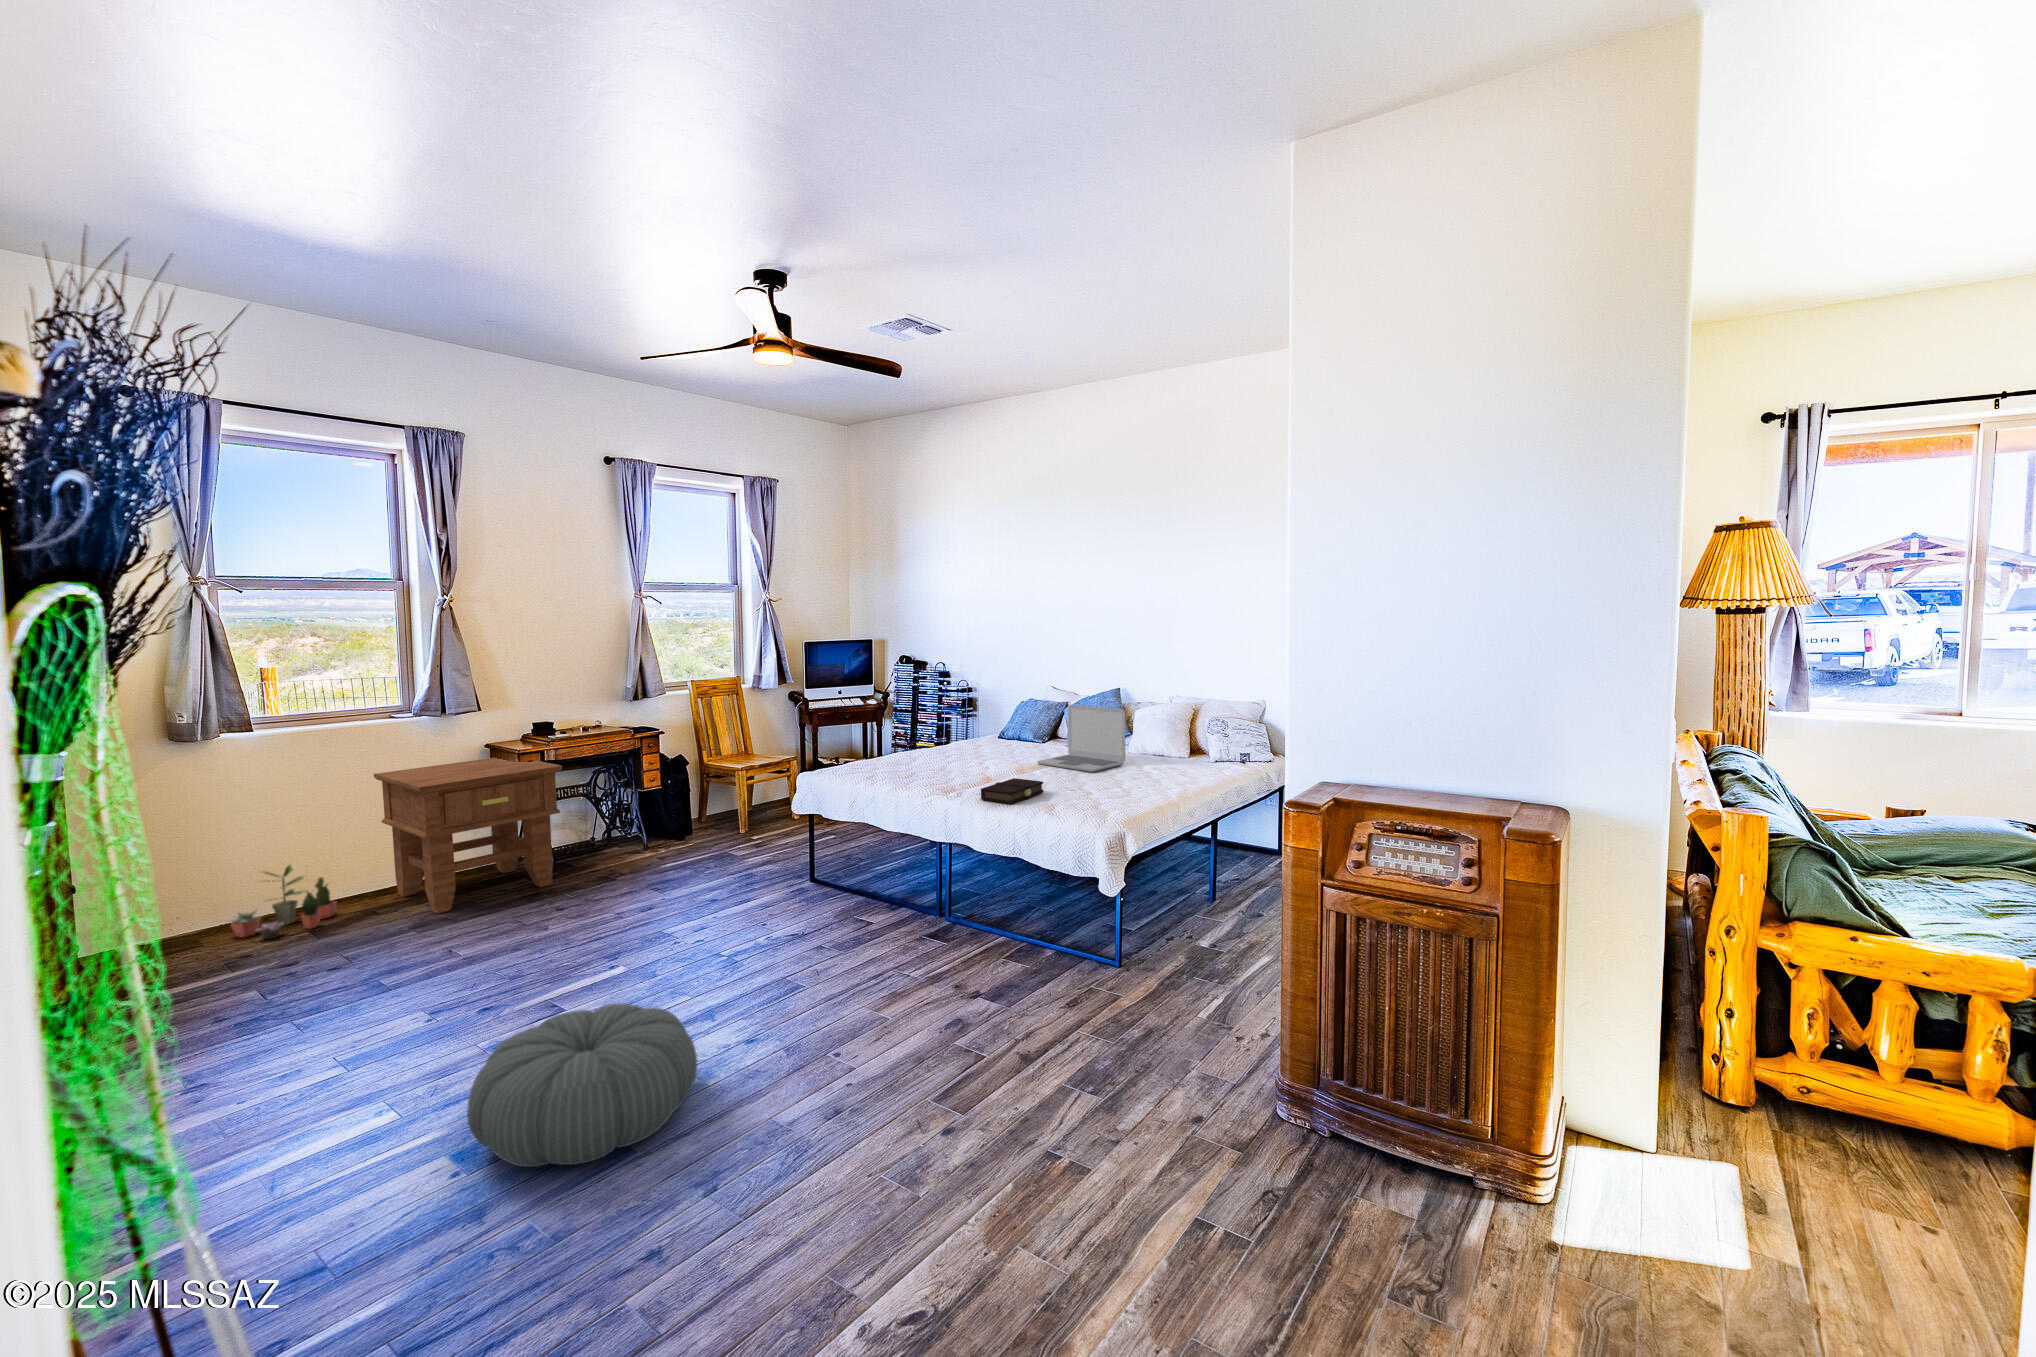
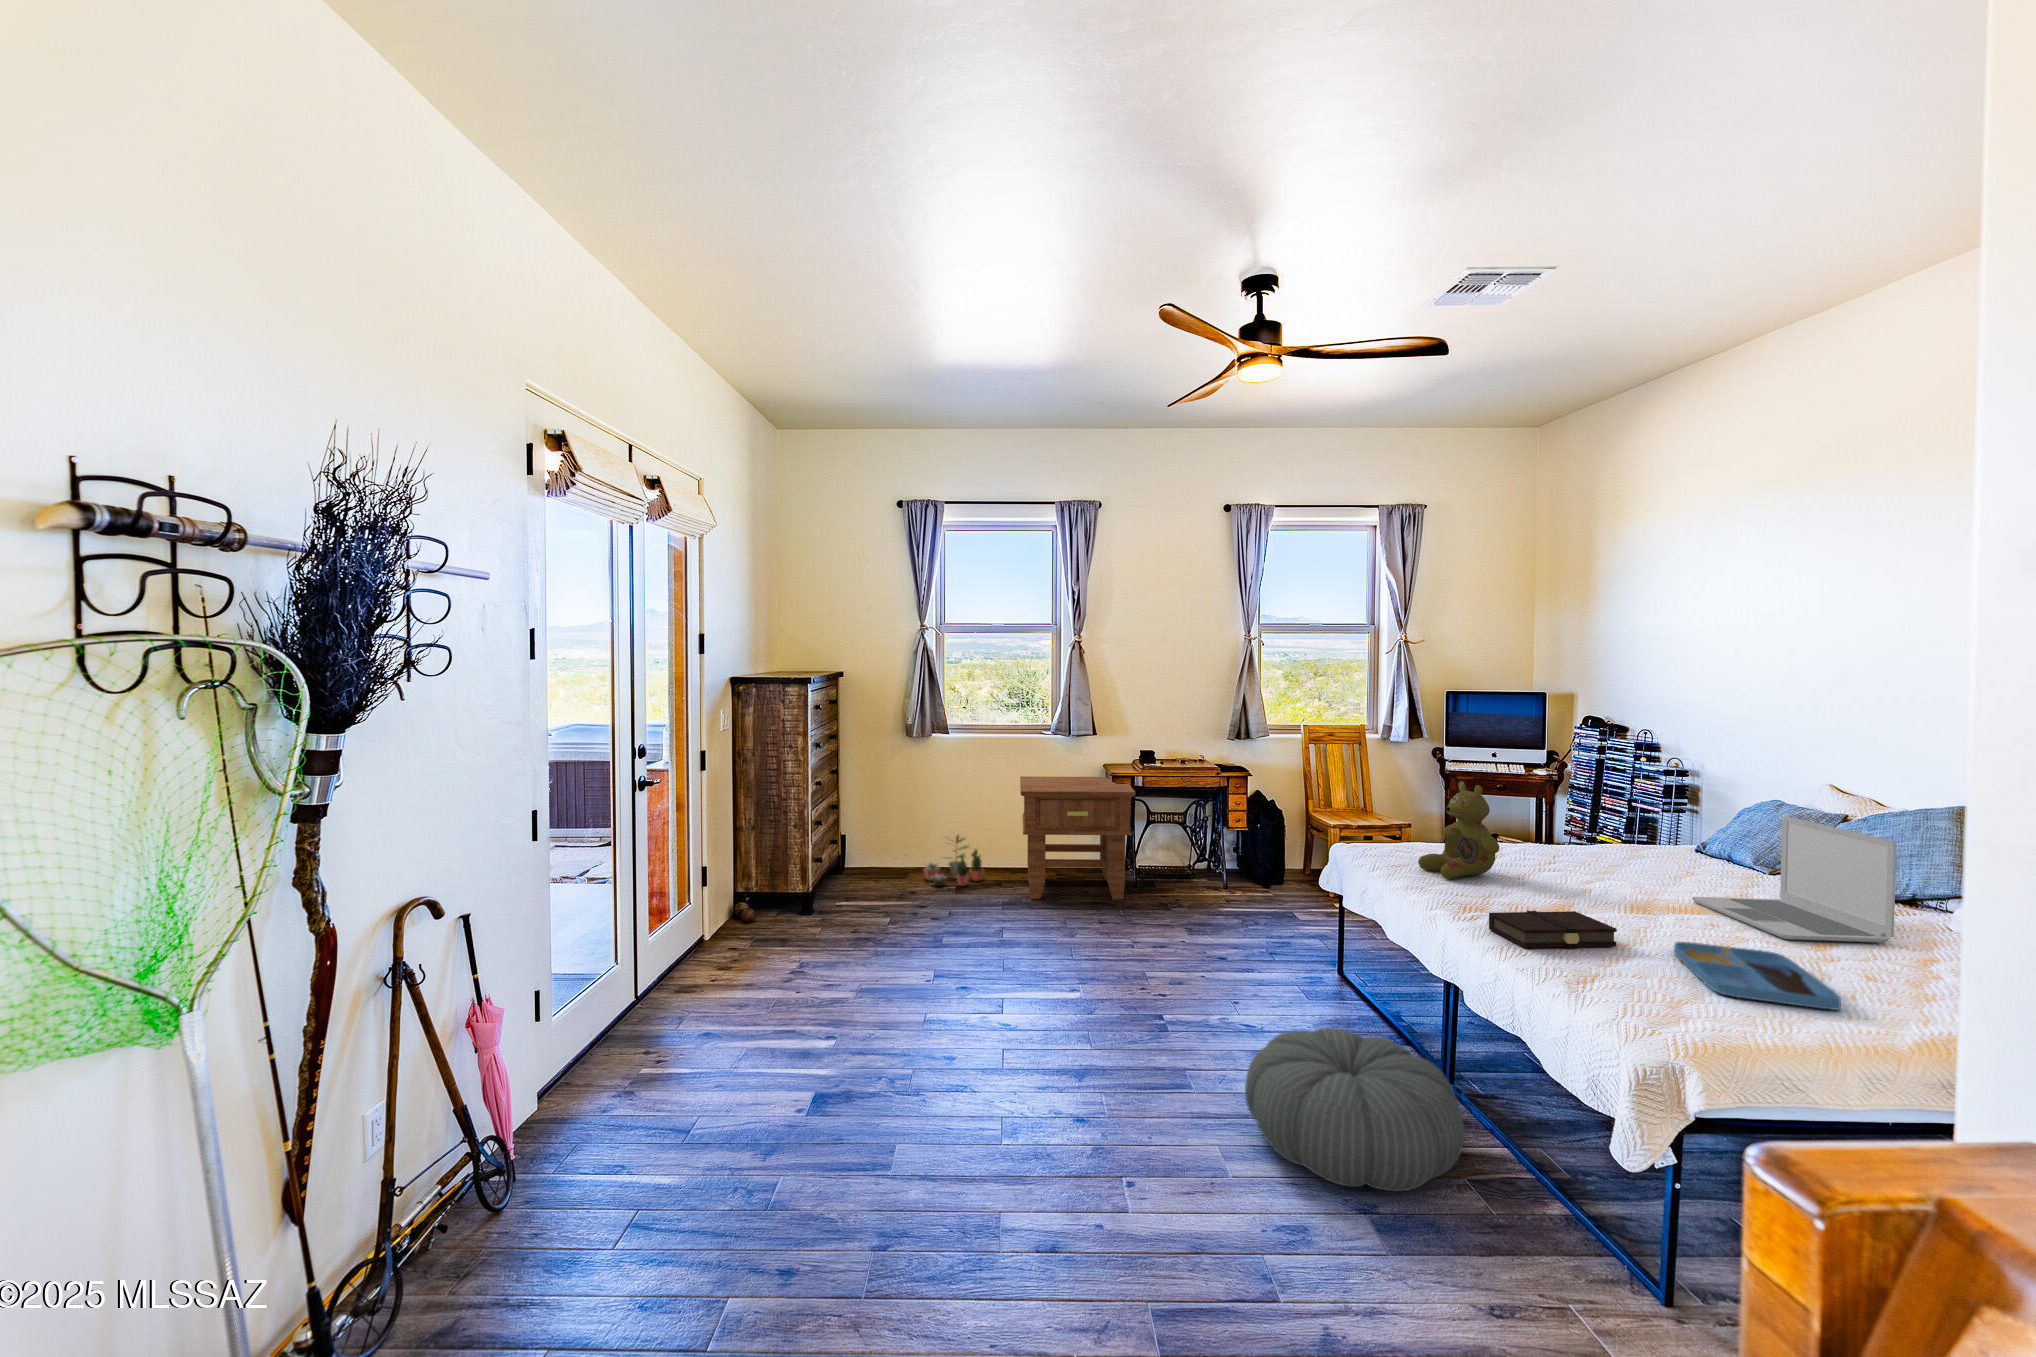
stuffed bear: none [889,707,944,779] -> present [1418,781,1499,879]
tray: none [1065,778,1146,801] -> present [1674,942,1841,1010]
pouf: present [467,1004,697,1167] -> present [1245,1028,1464,1191]

